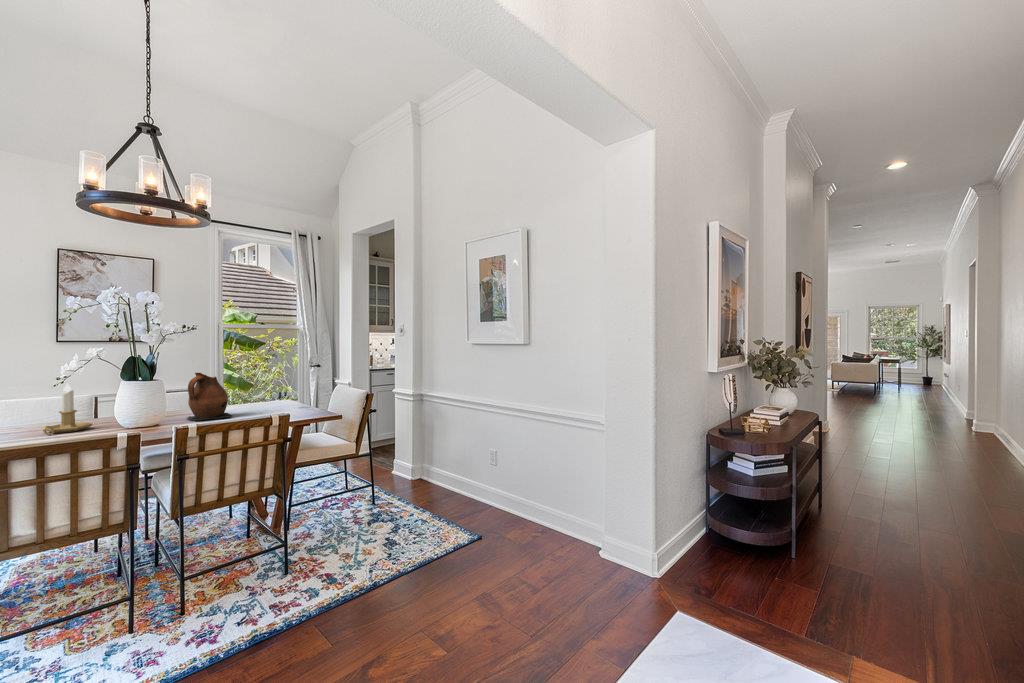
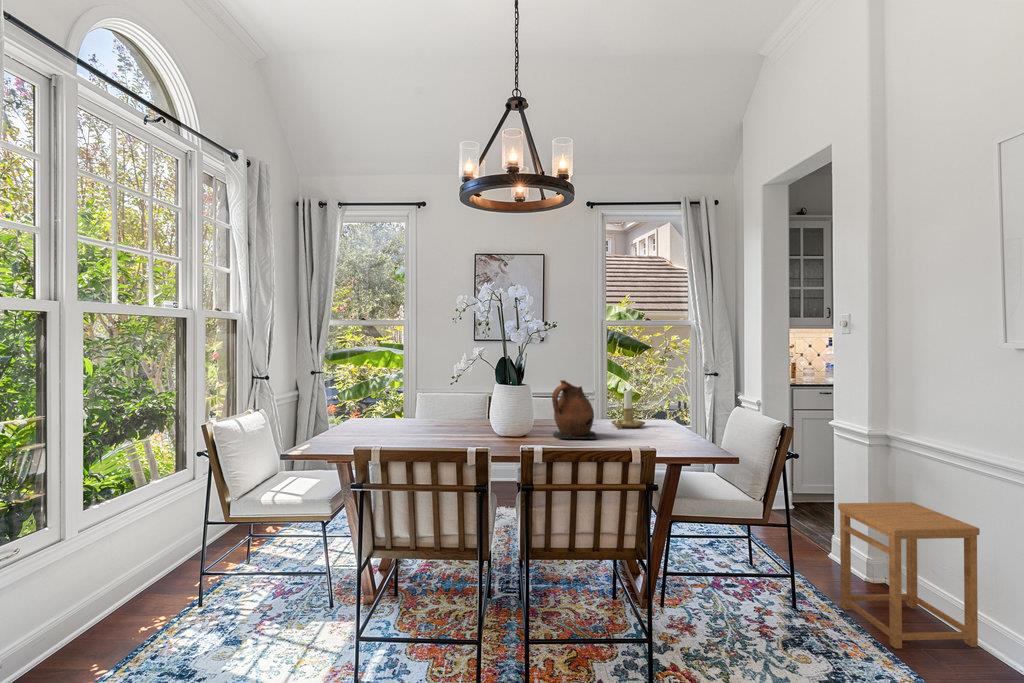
candlestick: present [43,383,93,435] -> present [611,382,645,429]
side table: none [399,429,463,509] -> present [838,502,980,649]

